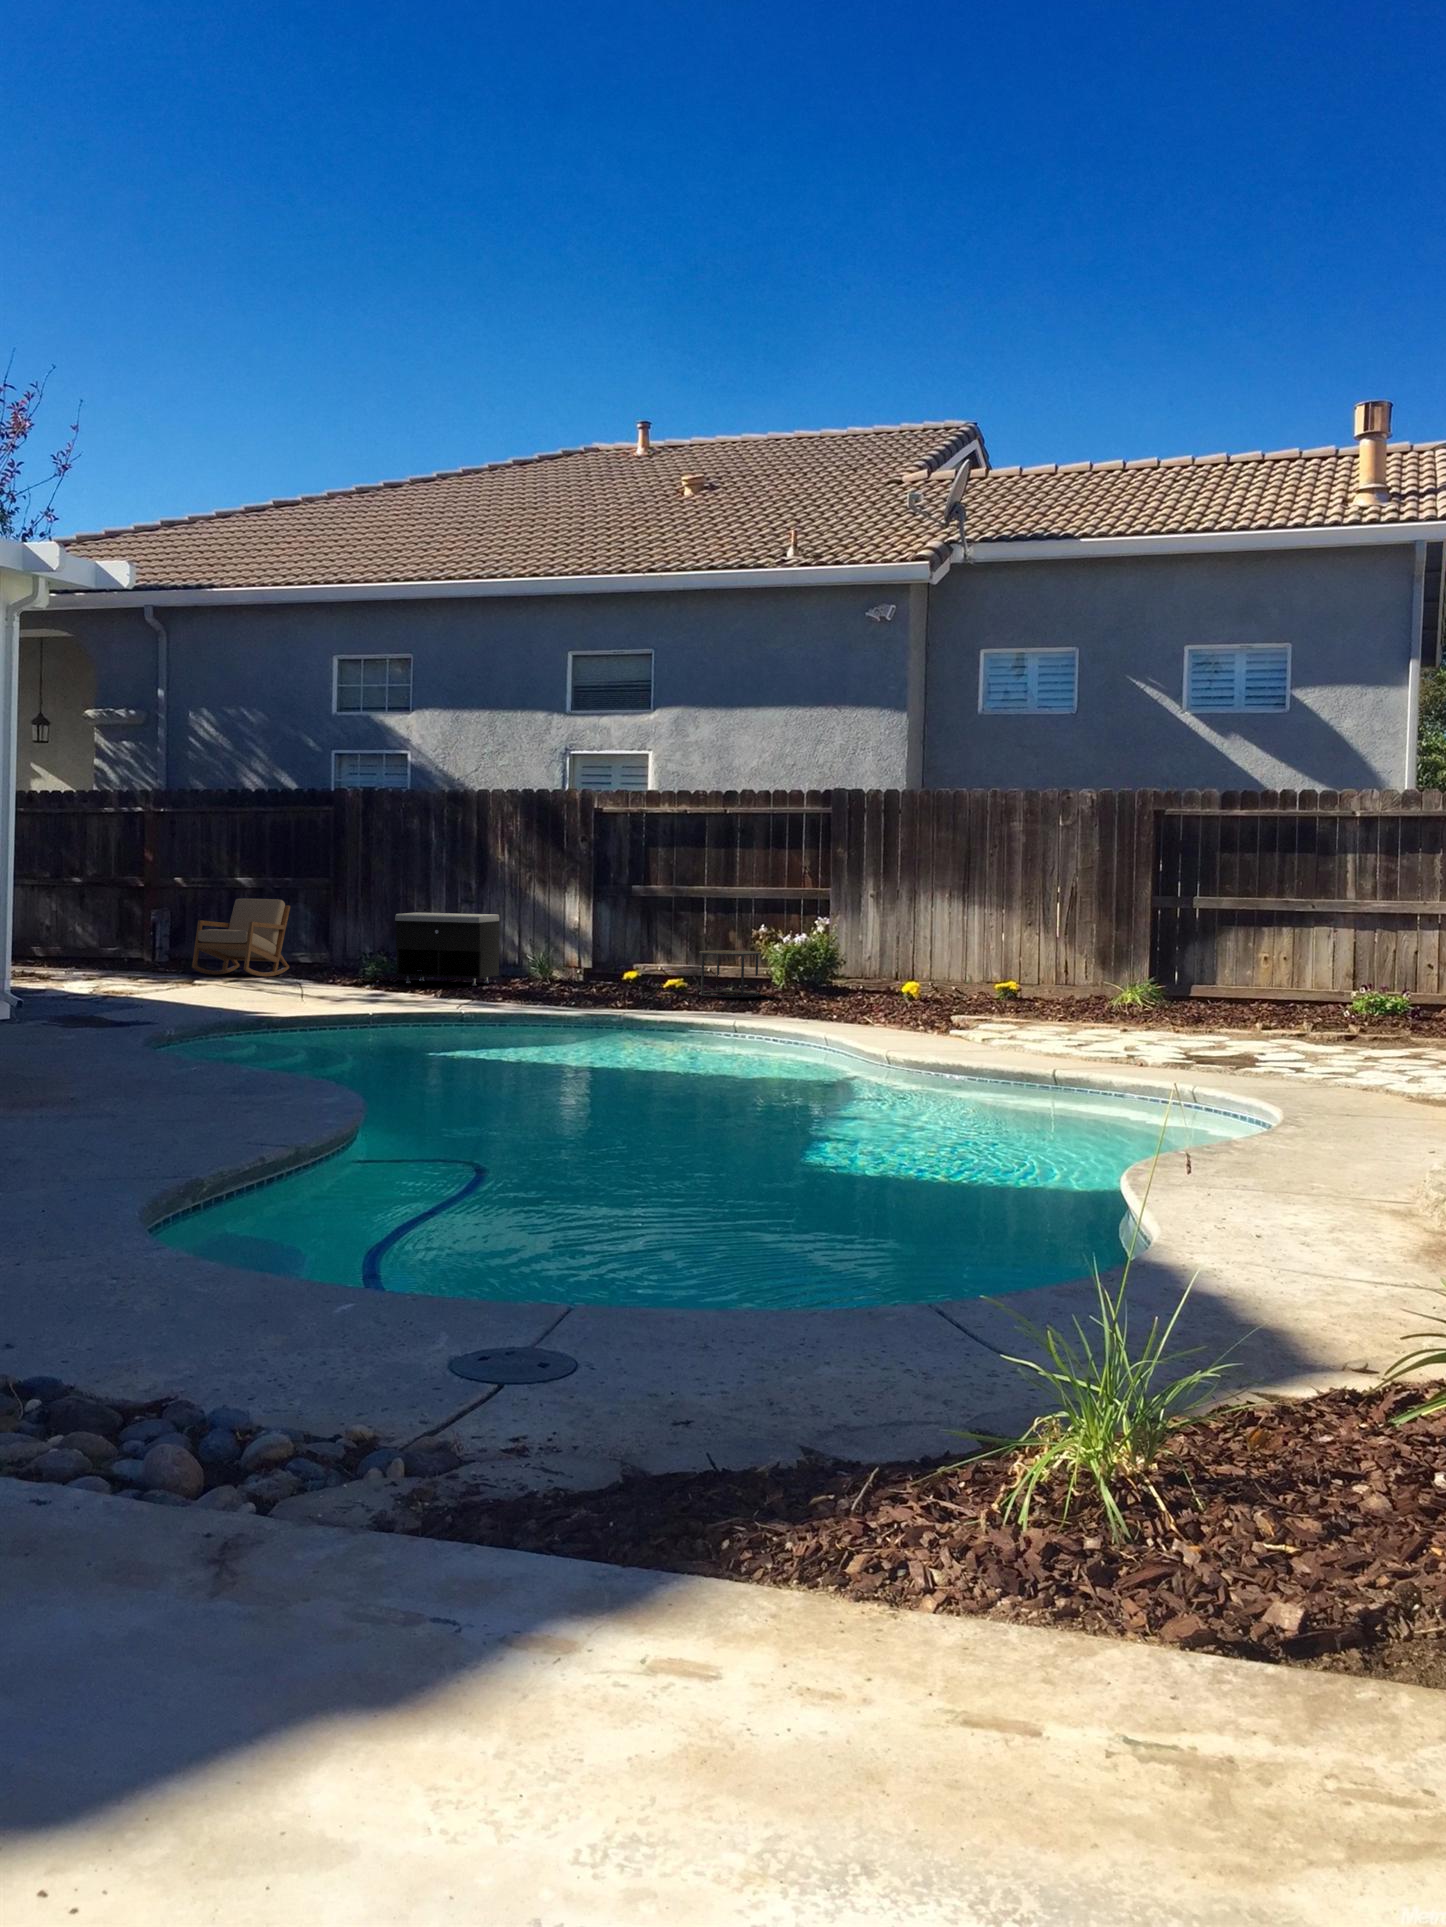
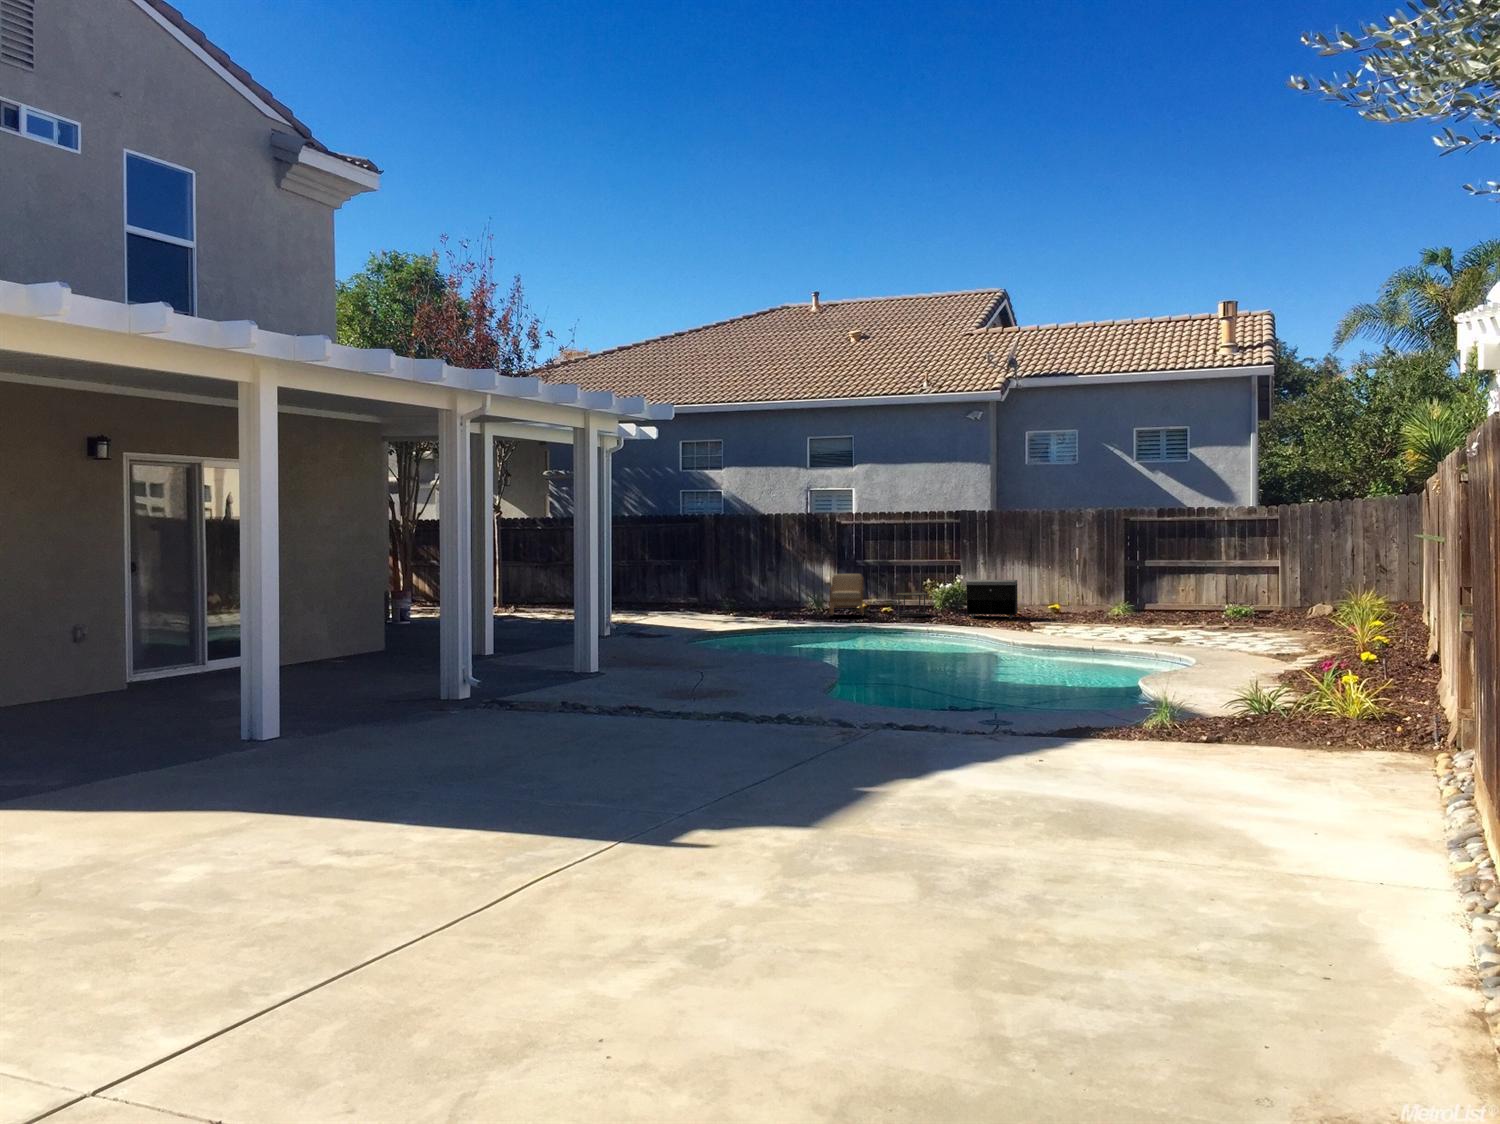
chair: present [192,899,290,976] -> present [830,574,864,615]
storage bench: present [395,913,499,986] -> present [966,580,1018,618]

